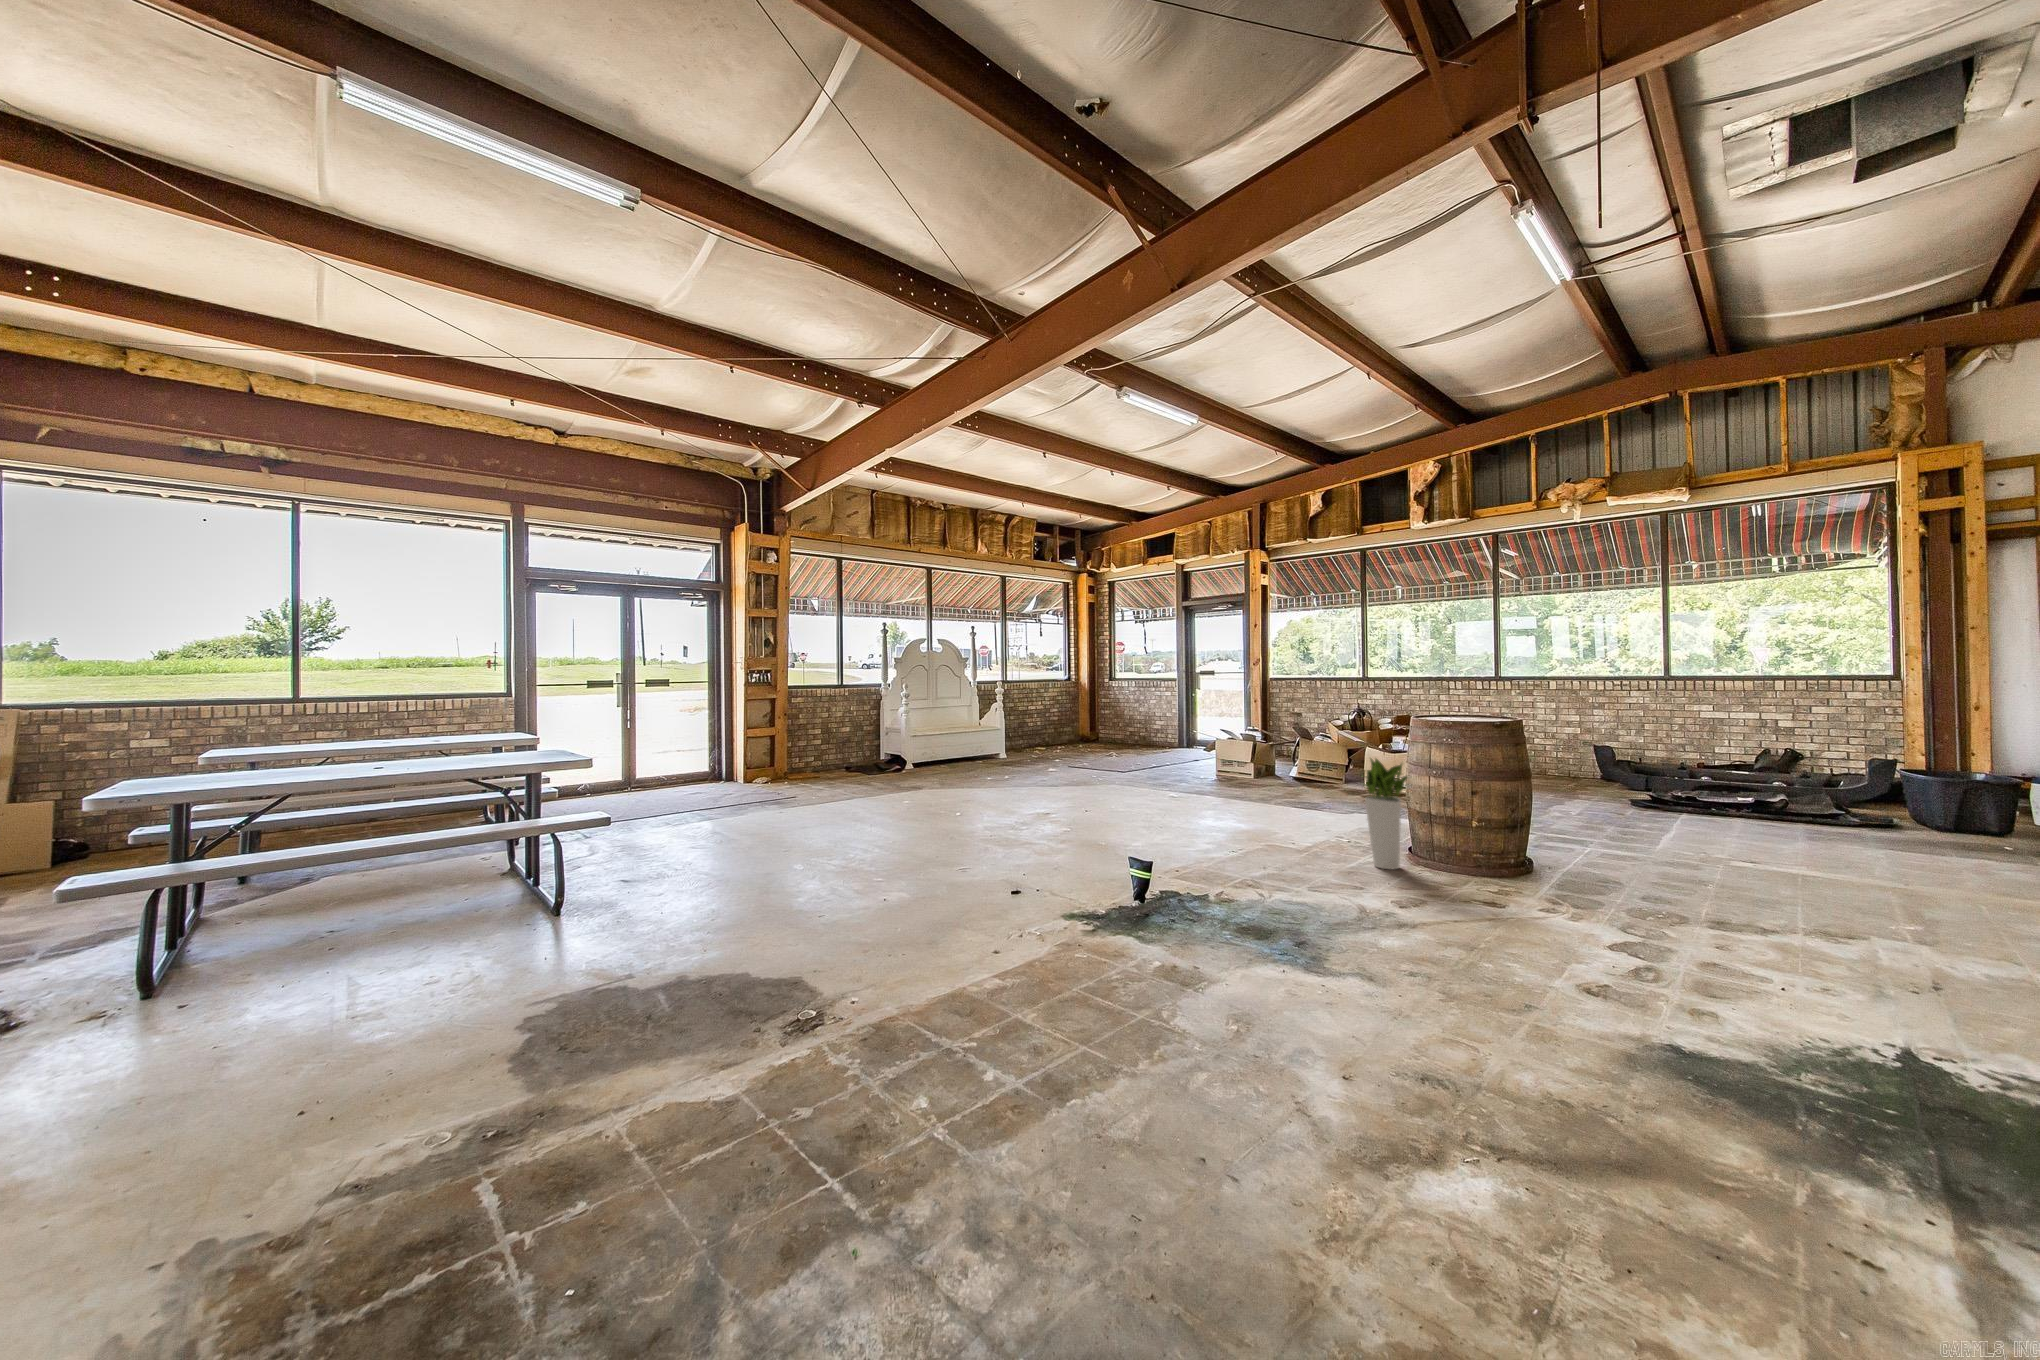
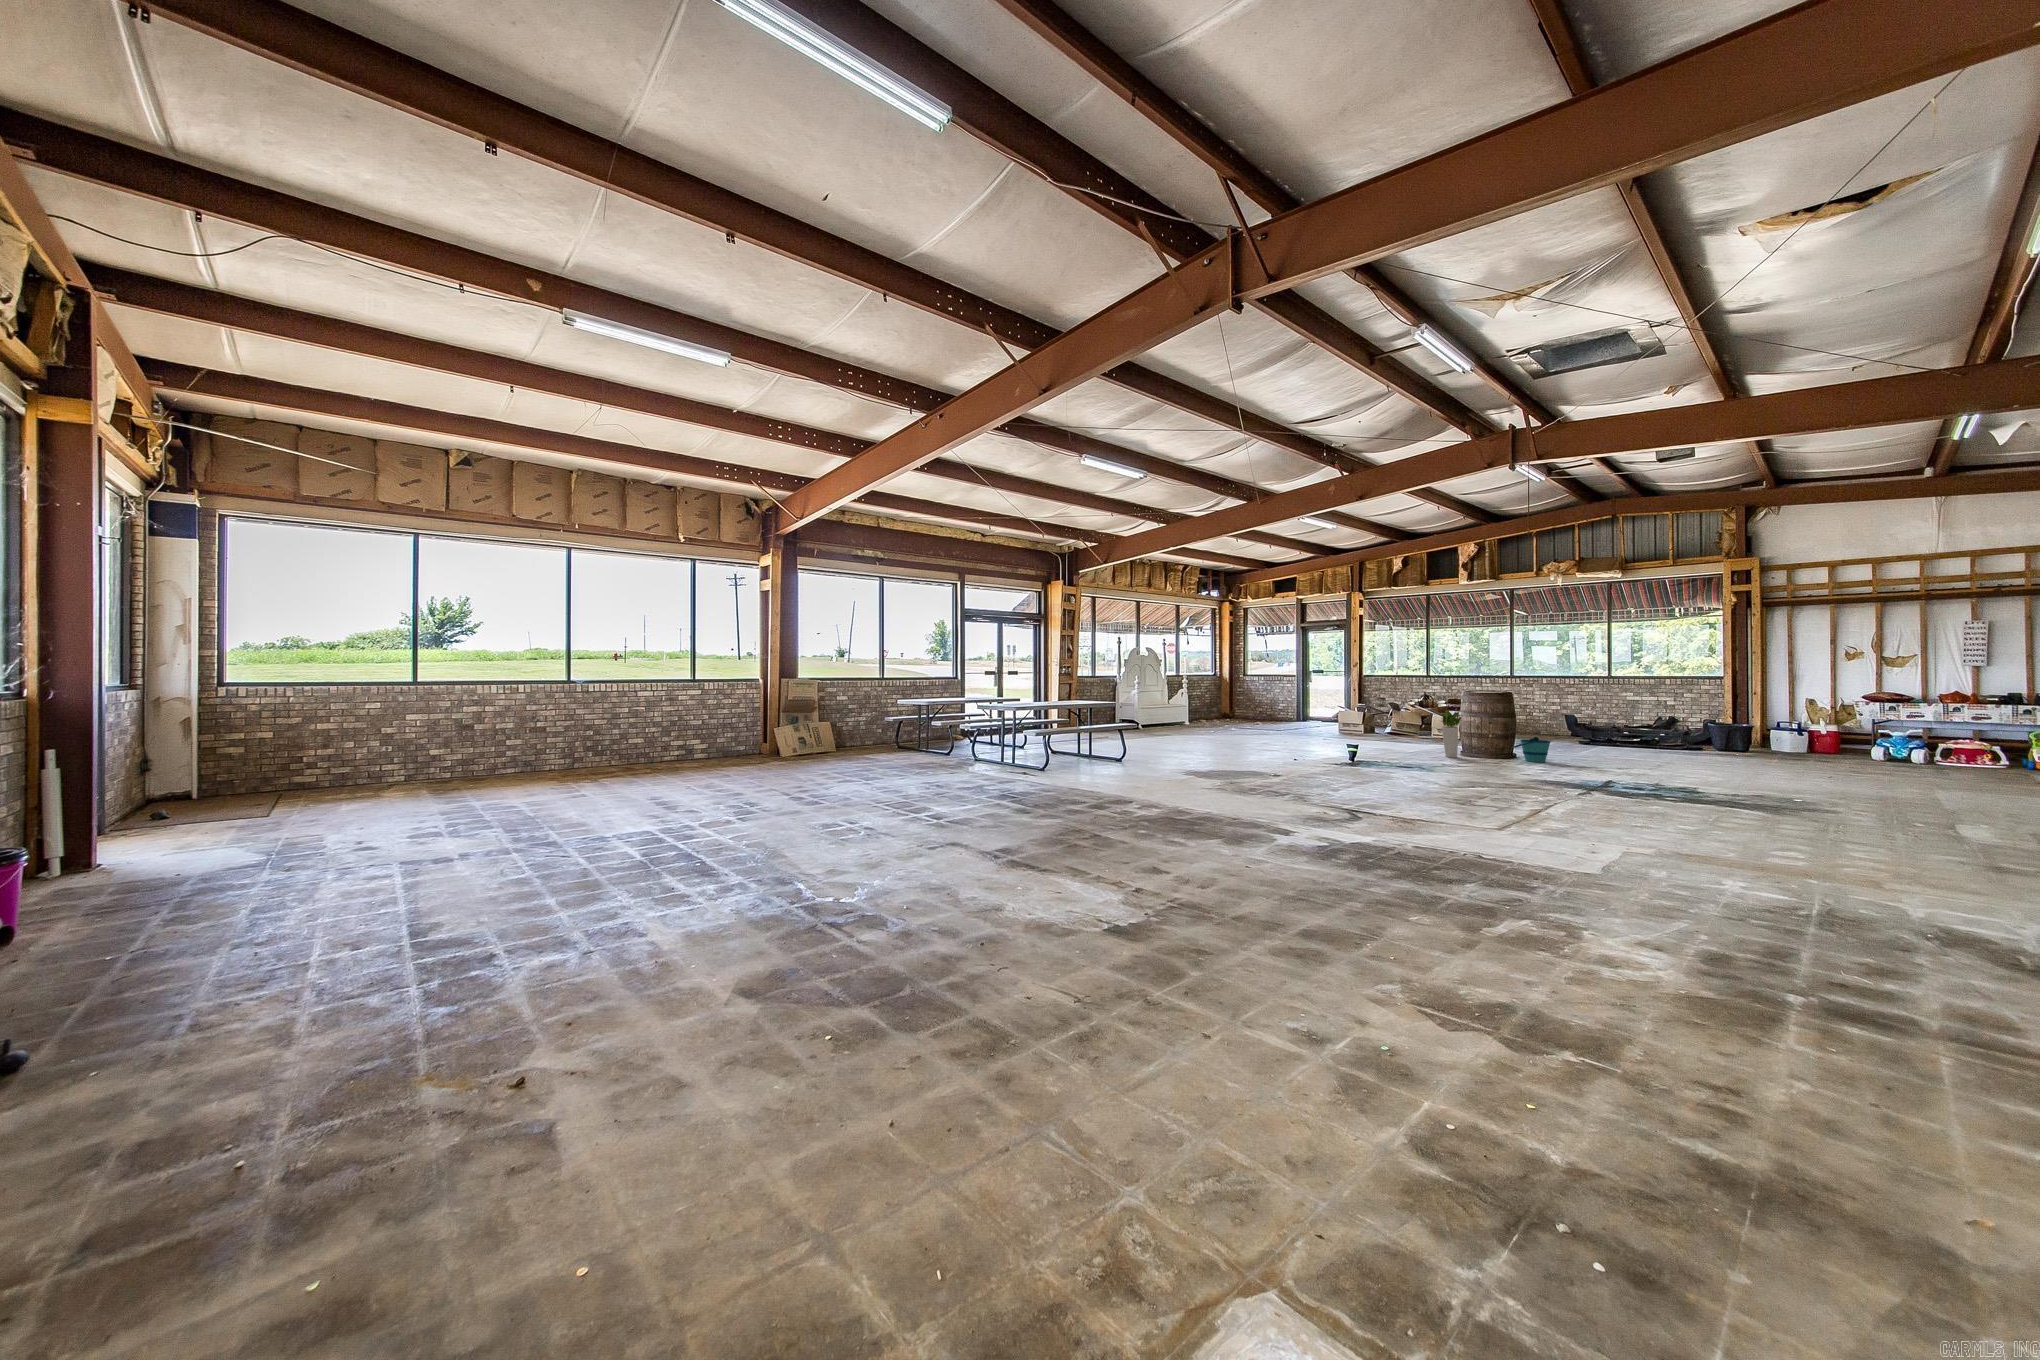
bucket: none [1525,825,1622,893] -> present [1512,737,1551,762]

